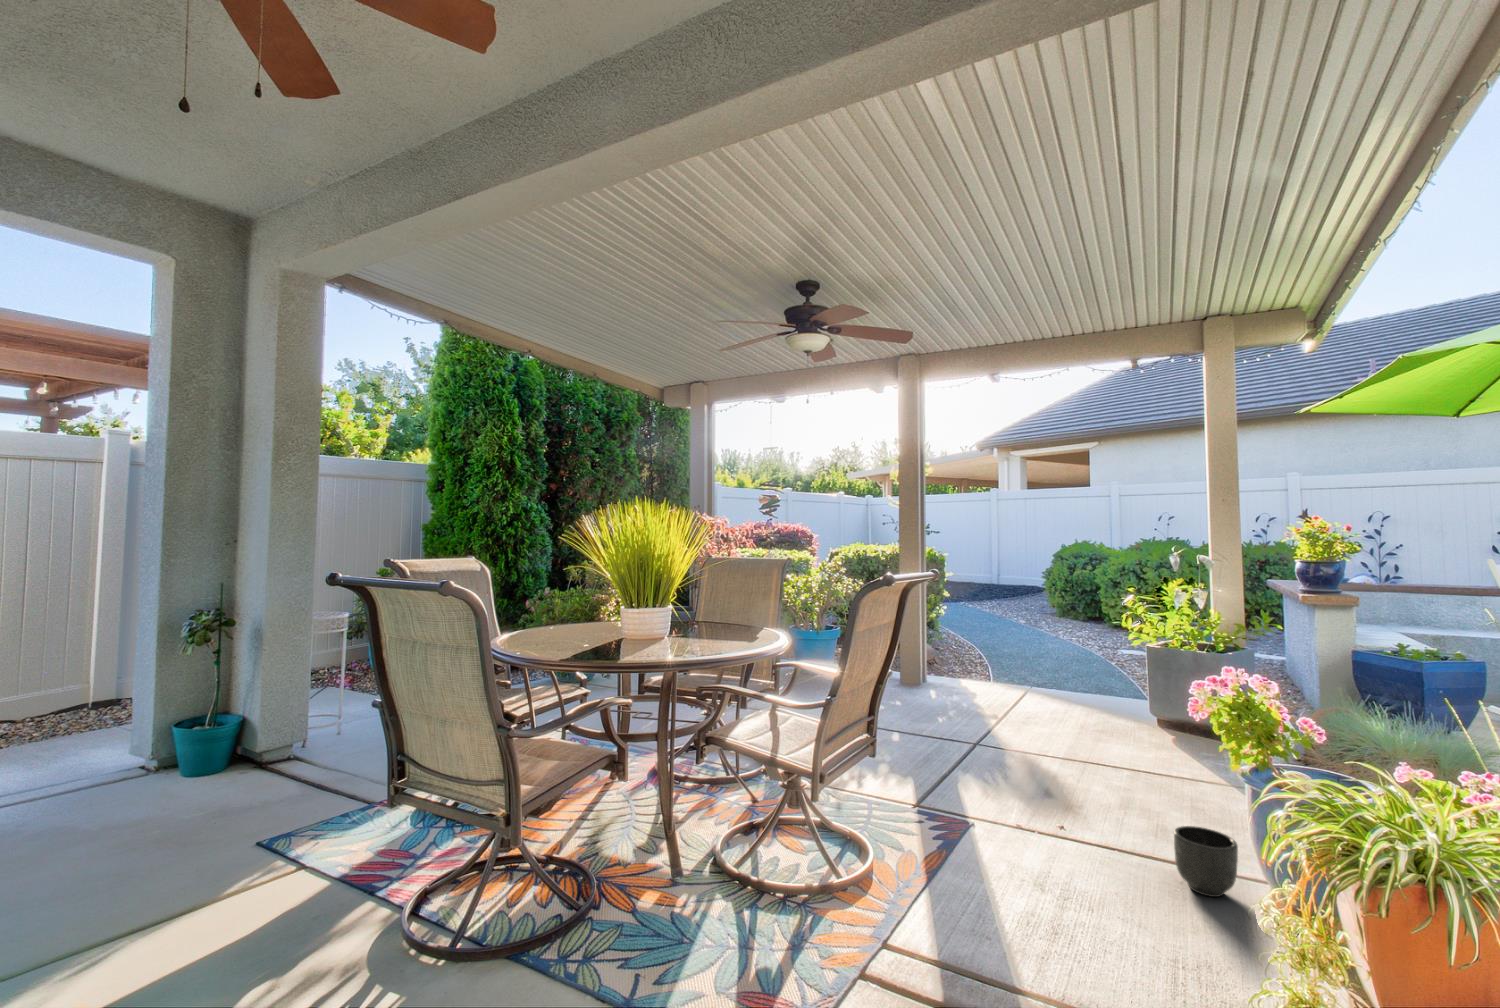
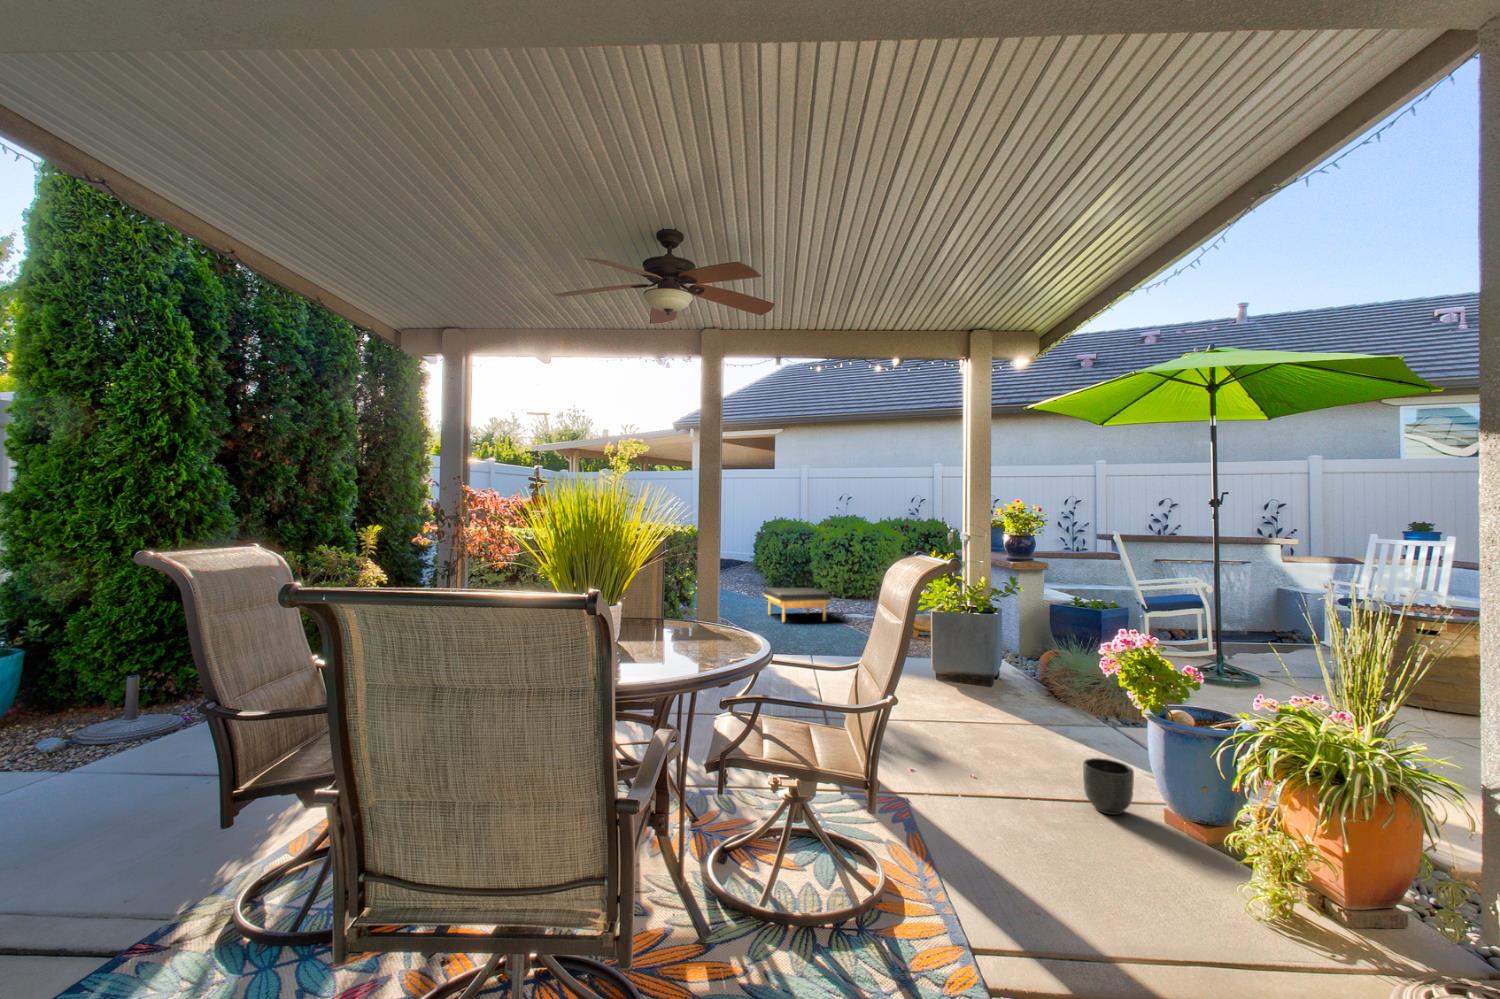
ottoman: none [1020,618,1095,659] -> present [764,588,831,622]

